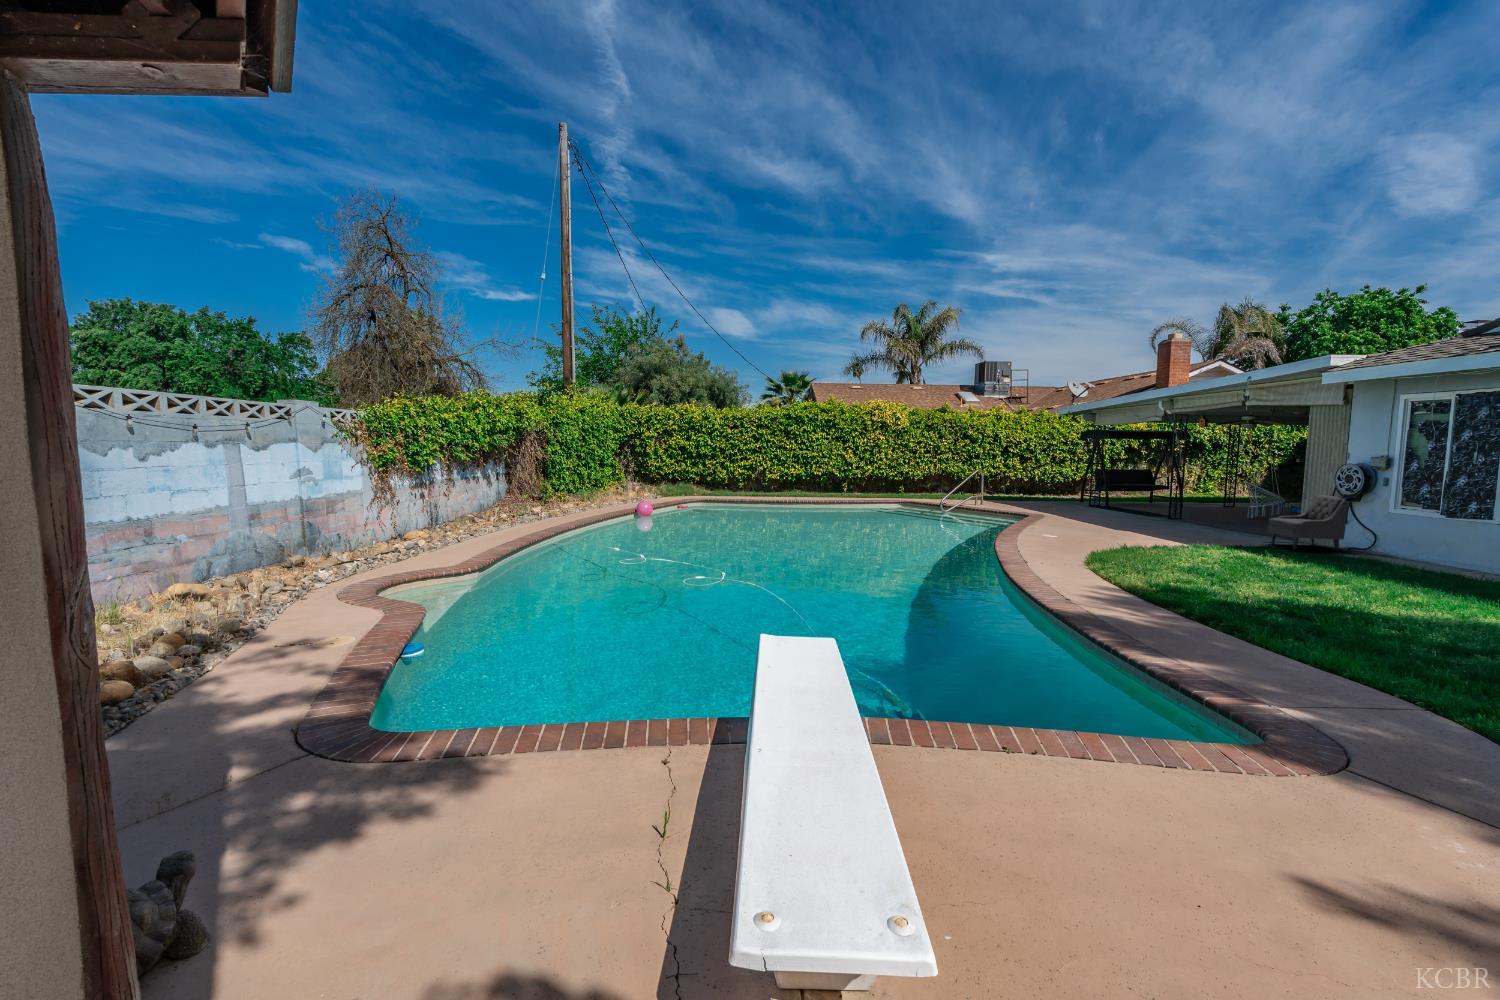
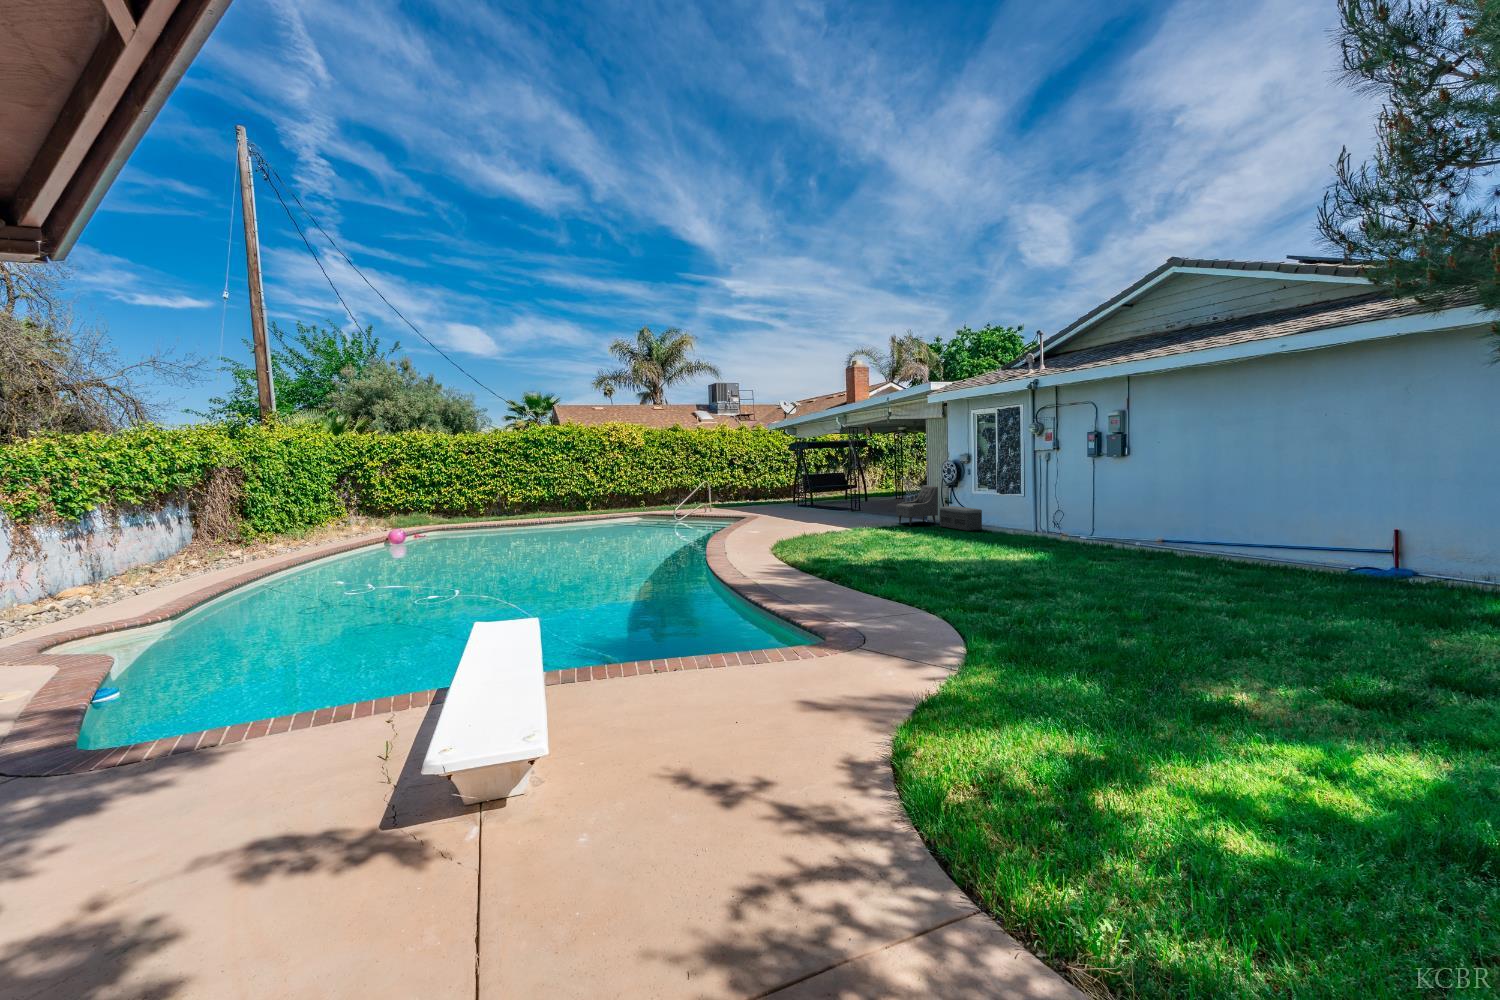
storage bench: none [1351,529,1444,569] -> present [940,506,982,531]

